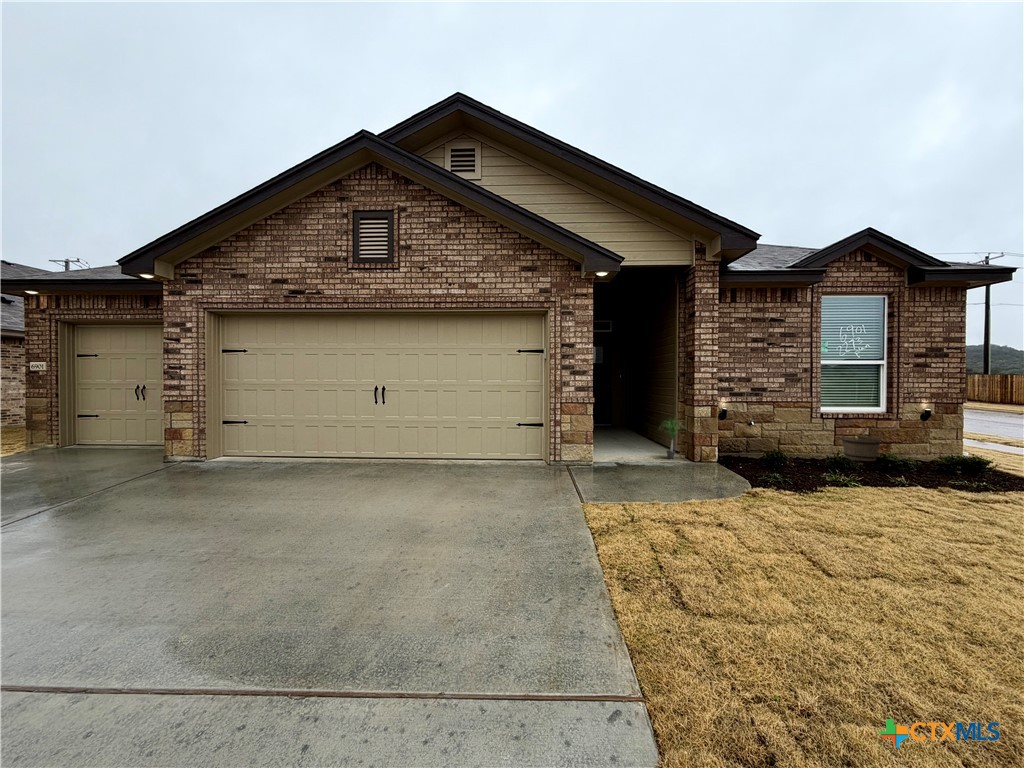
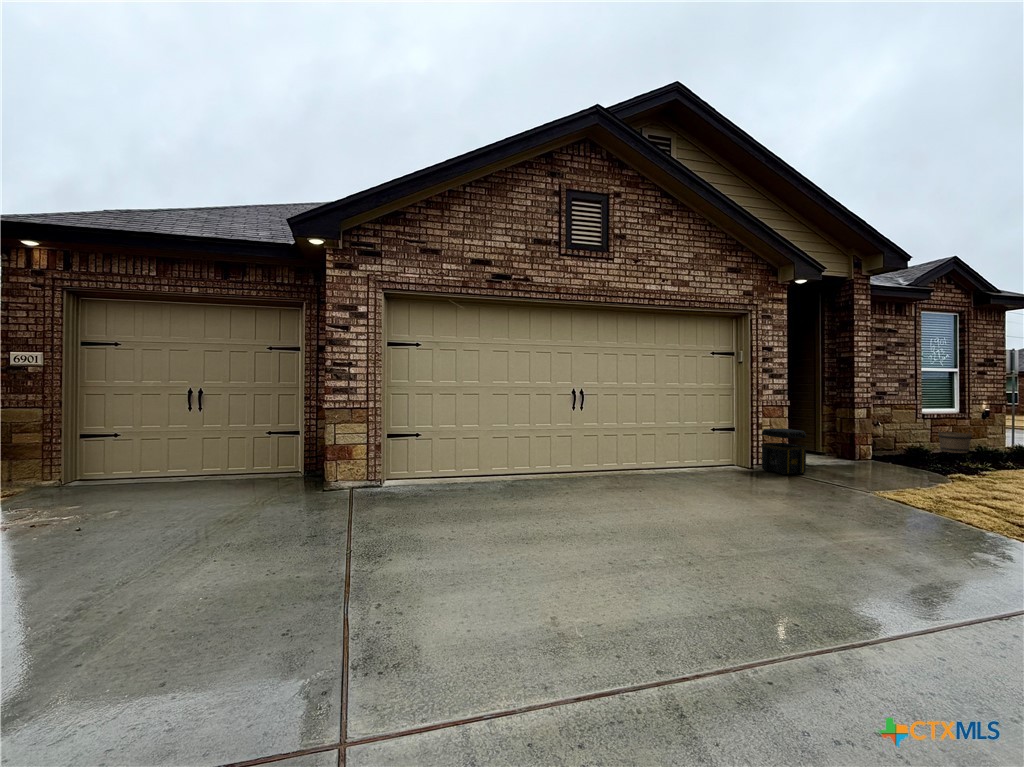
potted plant: present [666,421,679,459] -> none [812,416,845,458]
toolbox: none [553,427,587,474] -> present [761,429,807,475]

